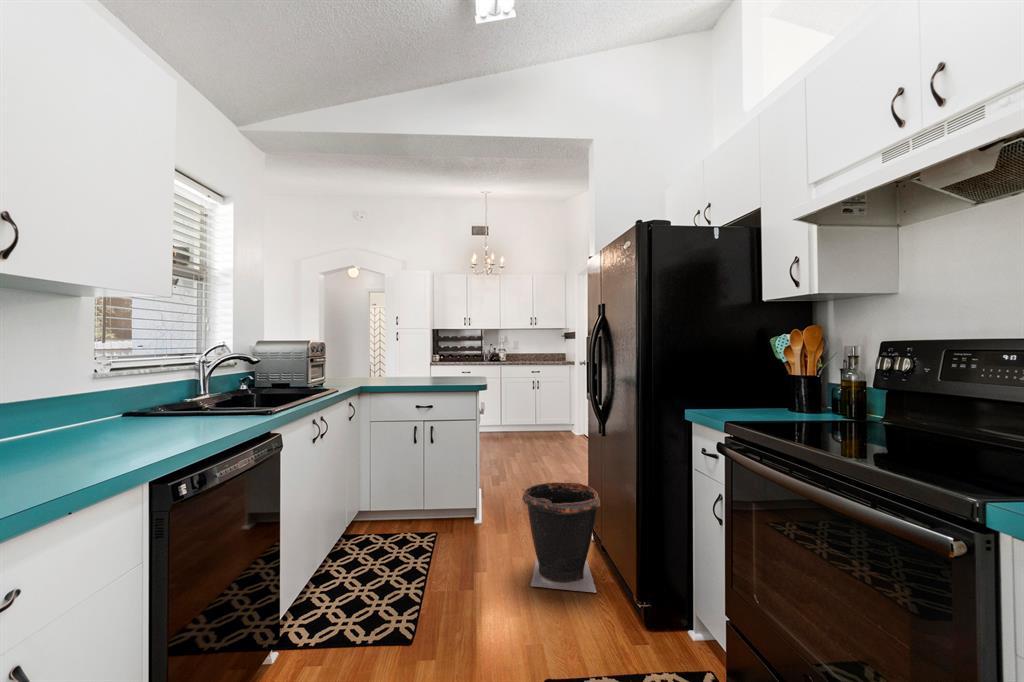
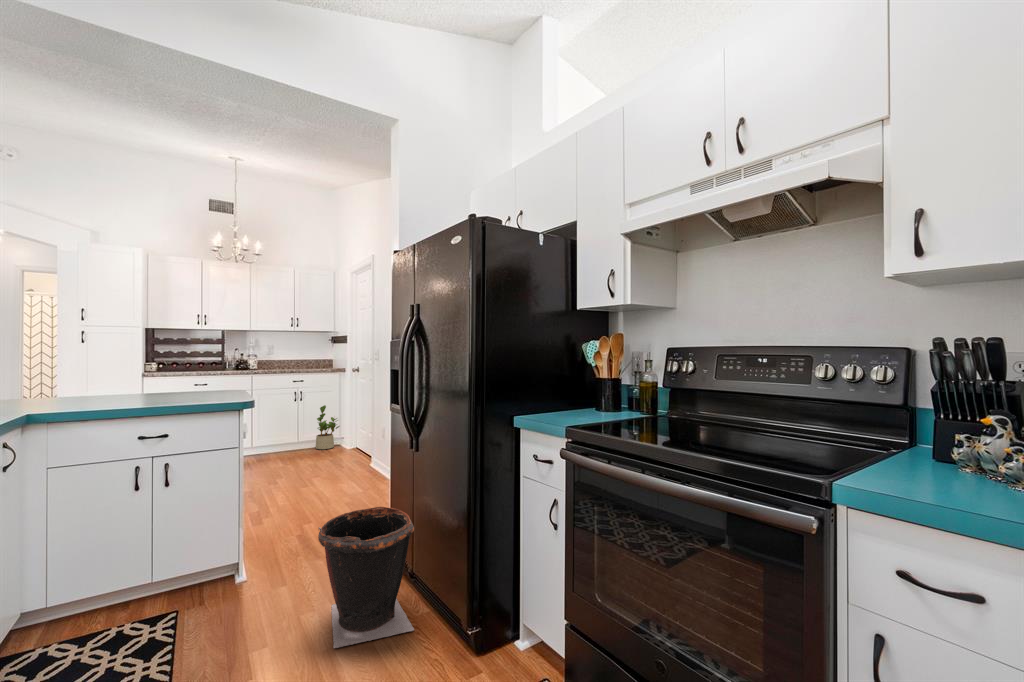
potted plant: none [553,397,575,438] -> present [316,405,339,449]

